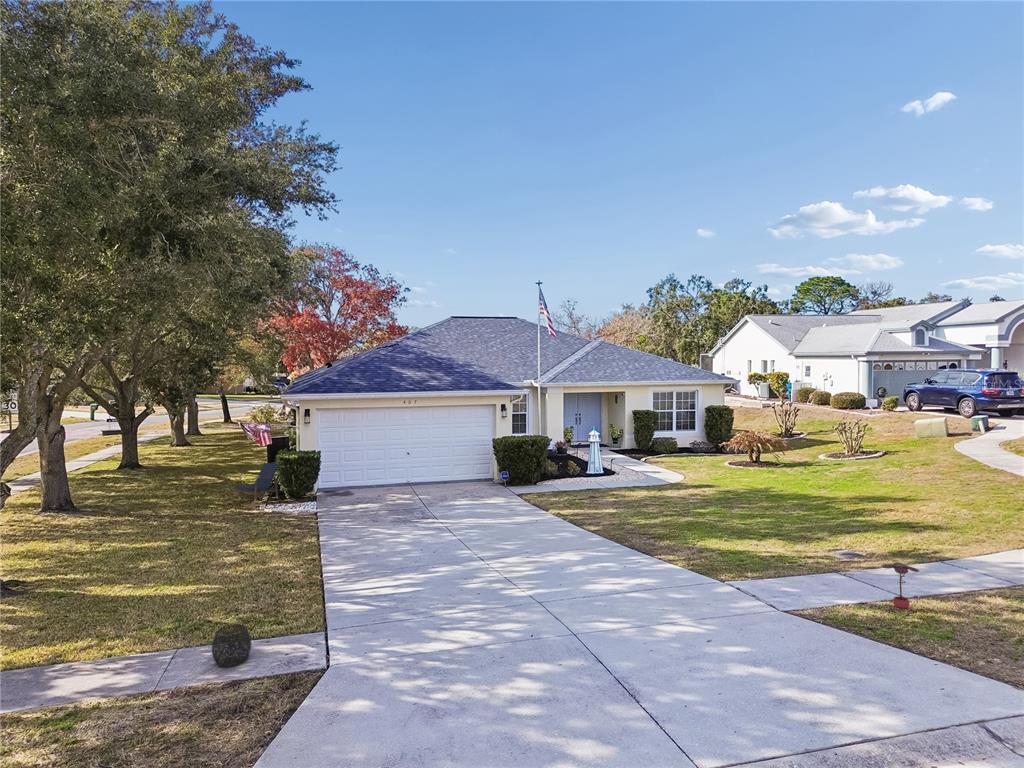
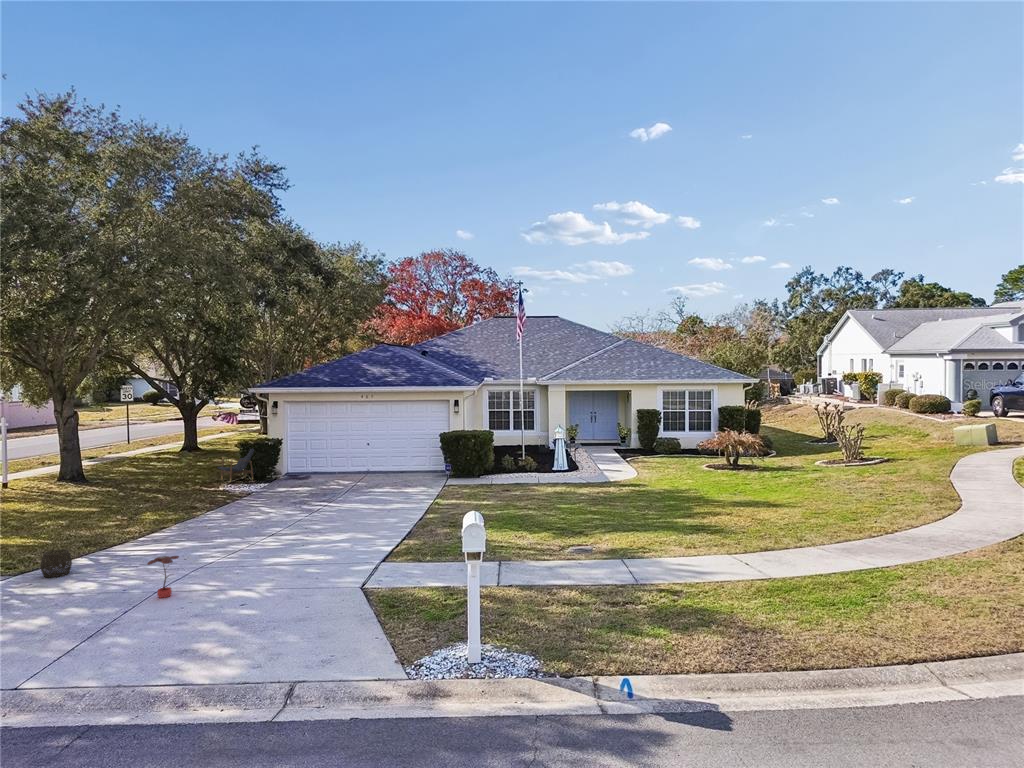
potted plant: present [882,562,919,608] -> present [147,556,179,598]

